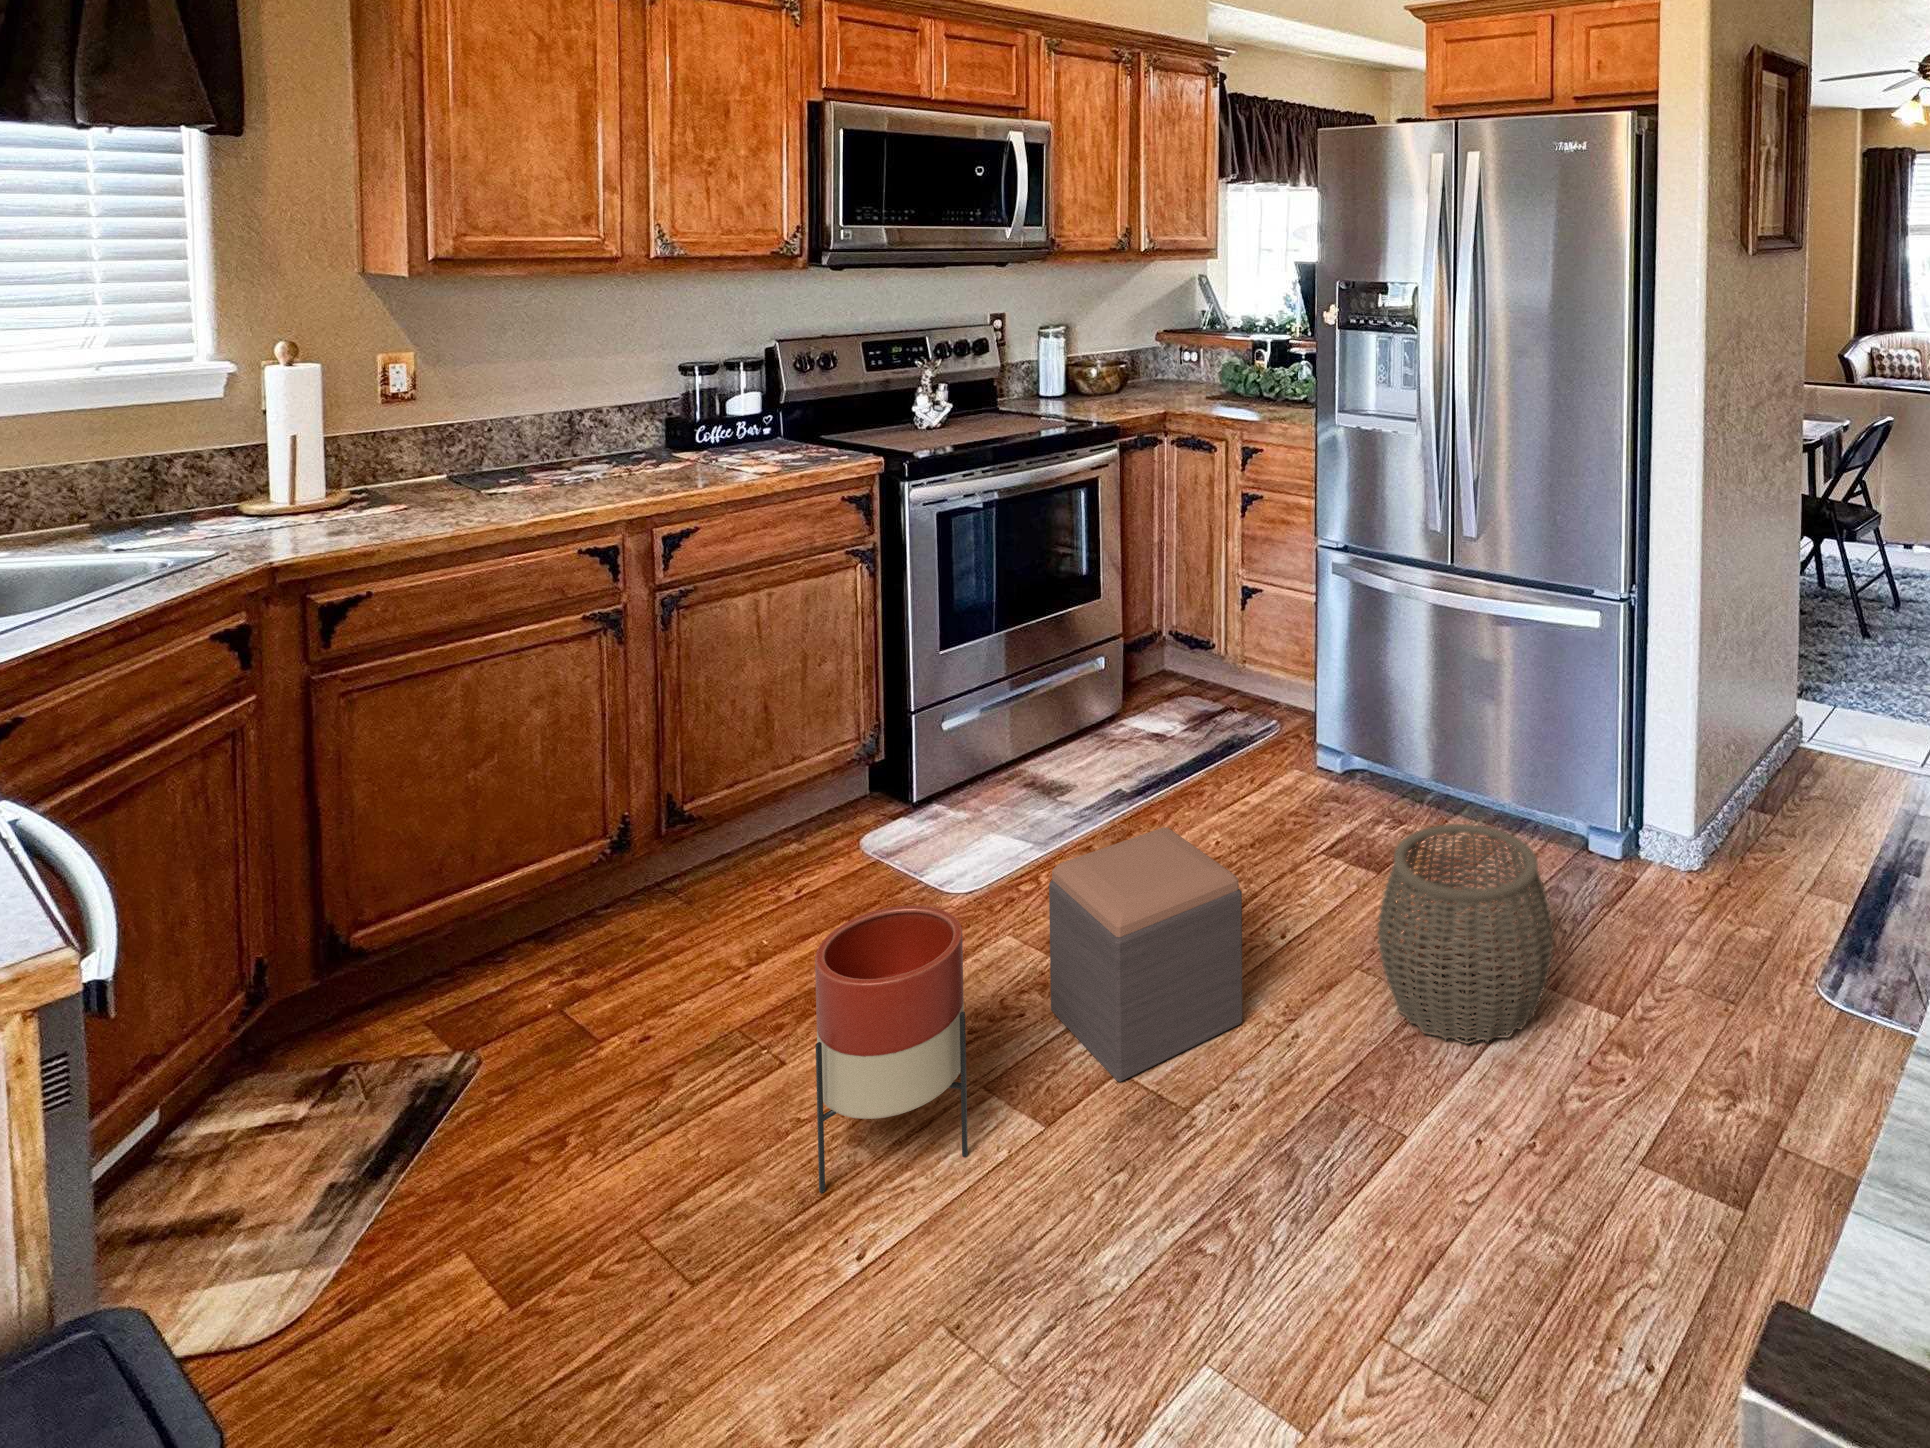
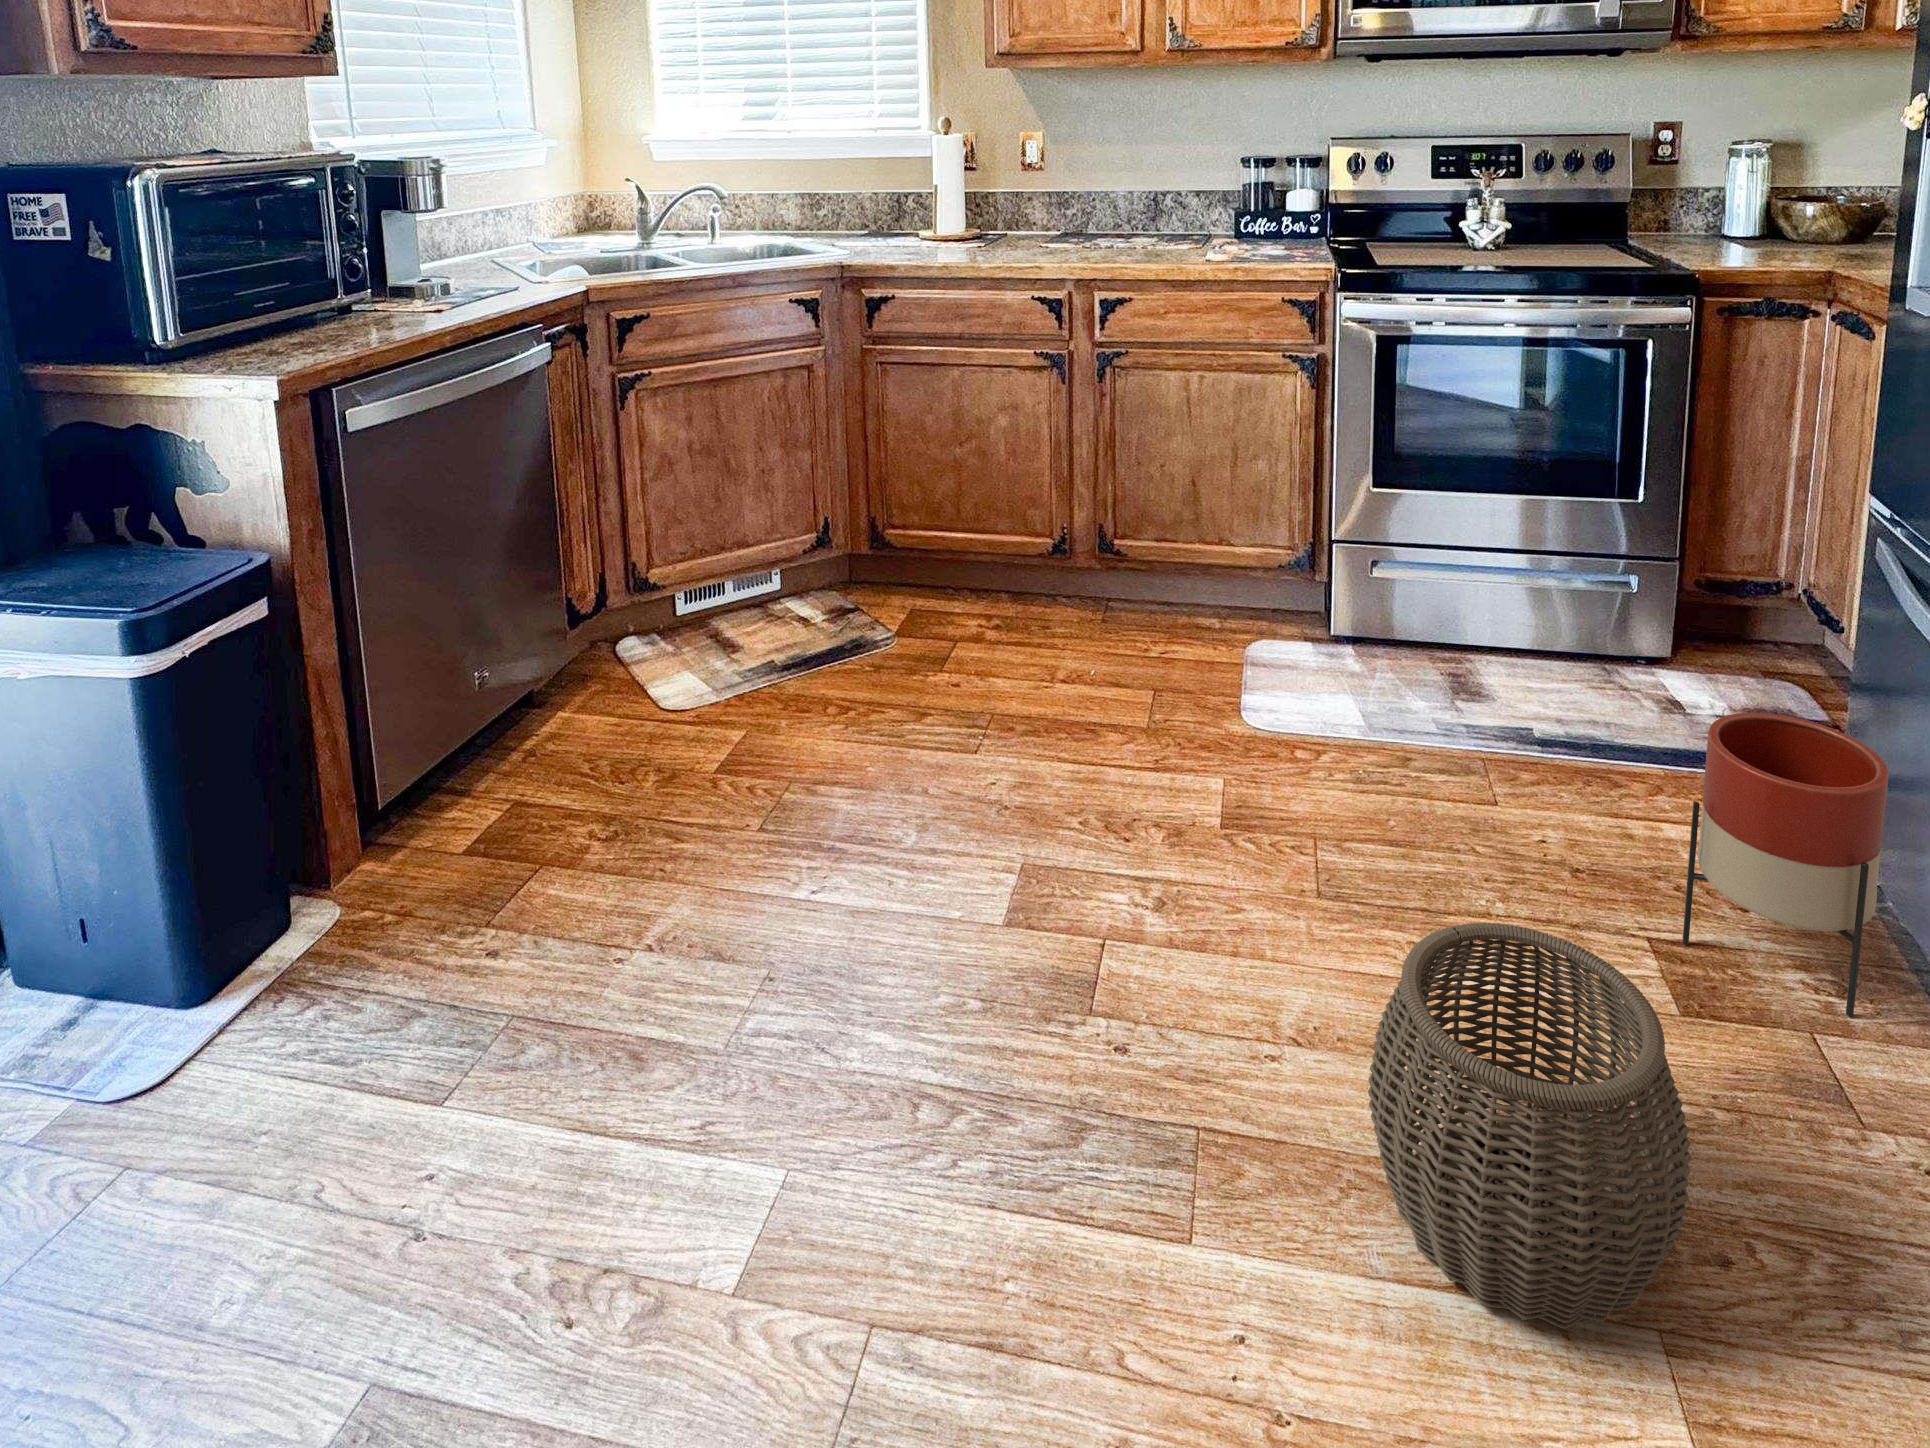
footstool: present [1049,827,1242,1082] -> none [1092,704,1305,996]
planter: present [815,906,968,1193] -> present [1682,713,1889,1017]

